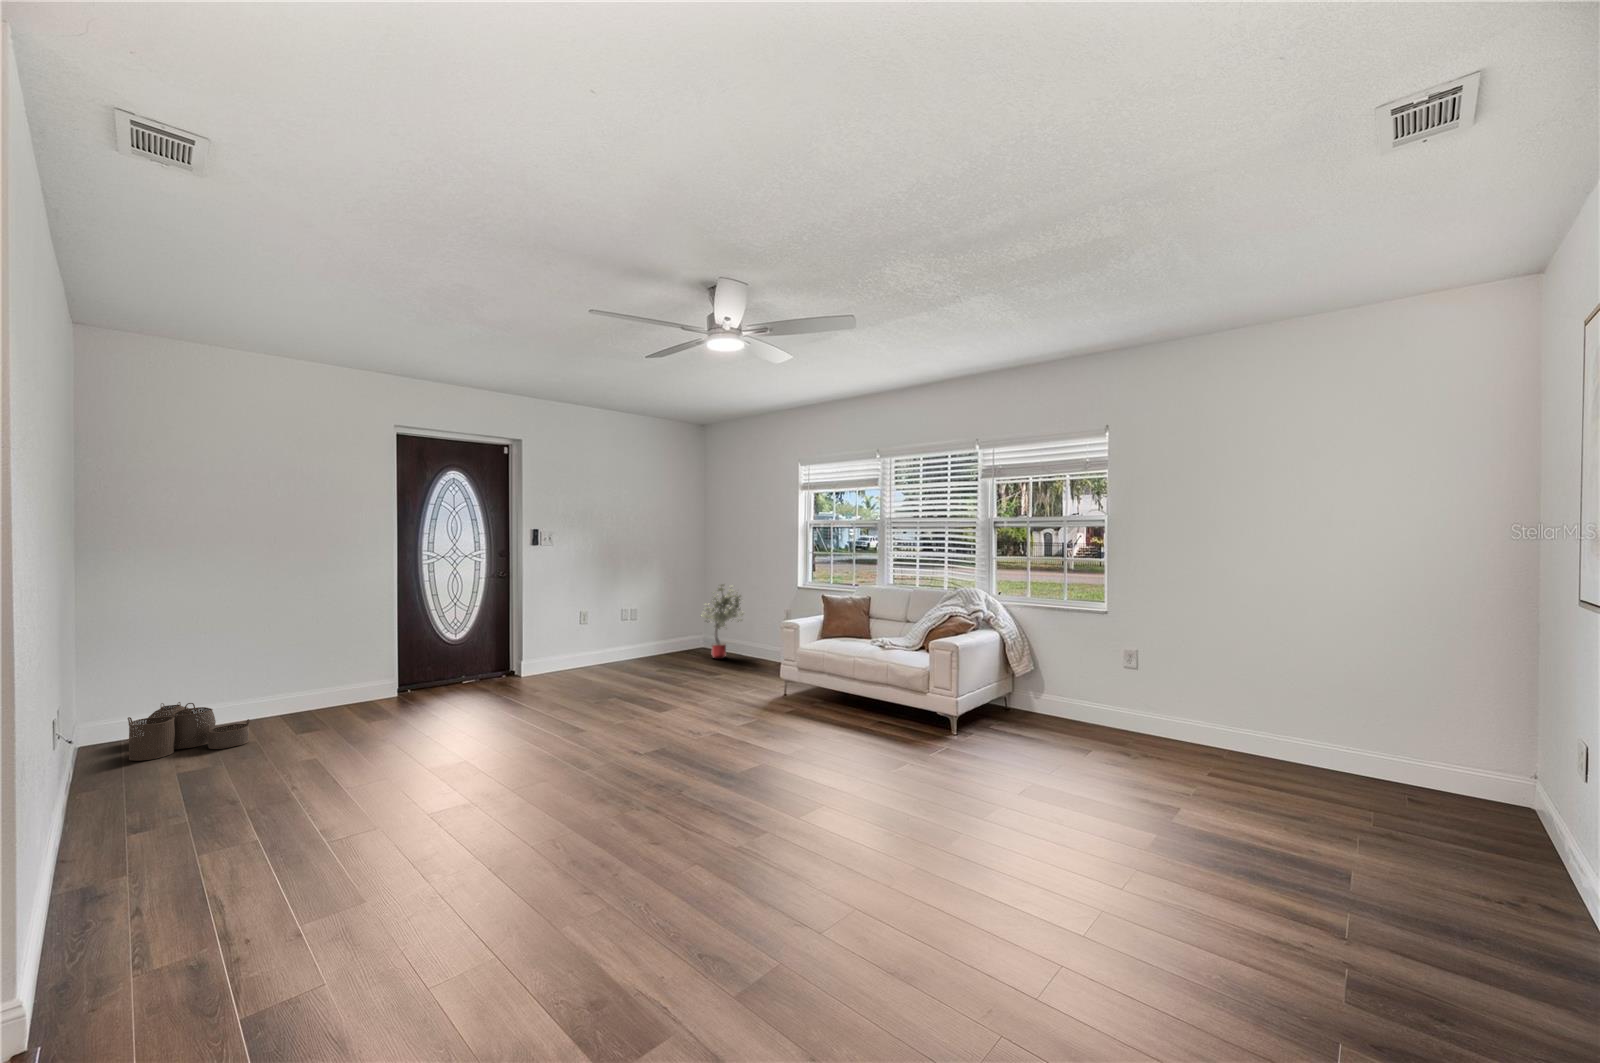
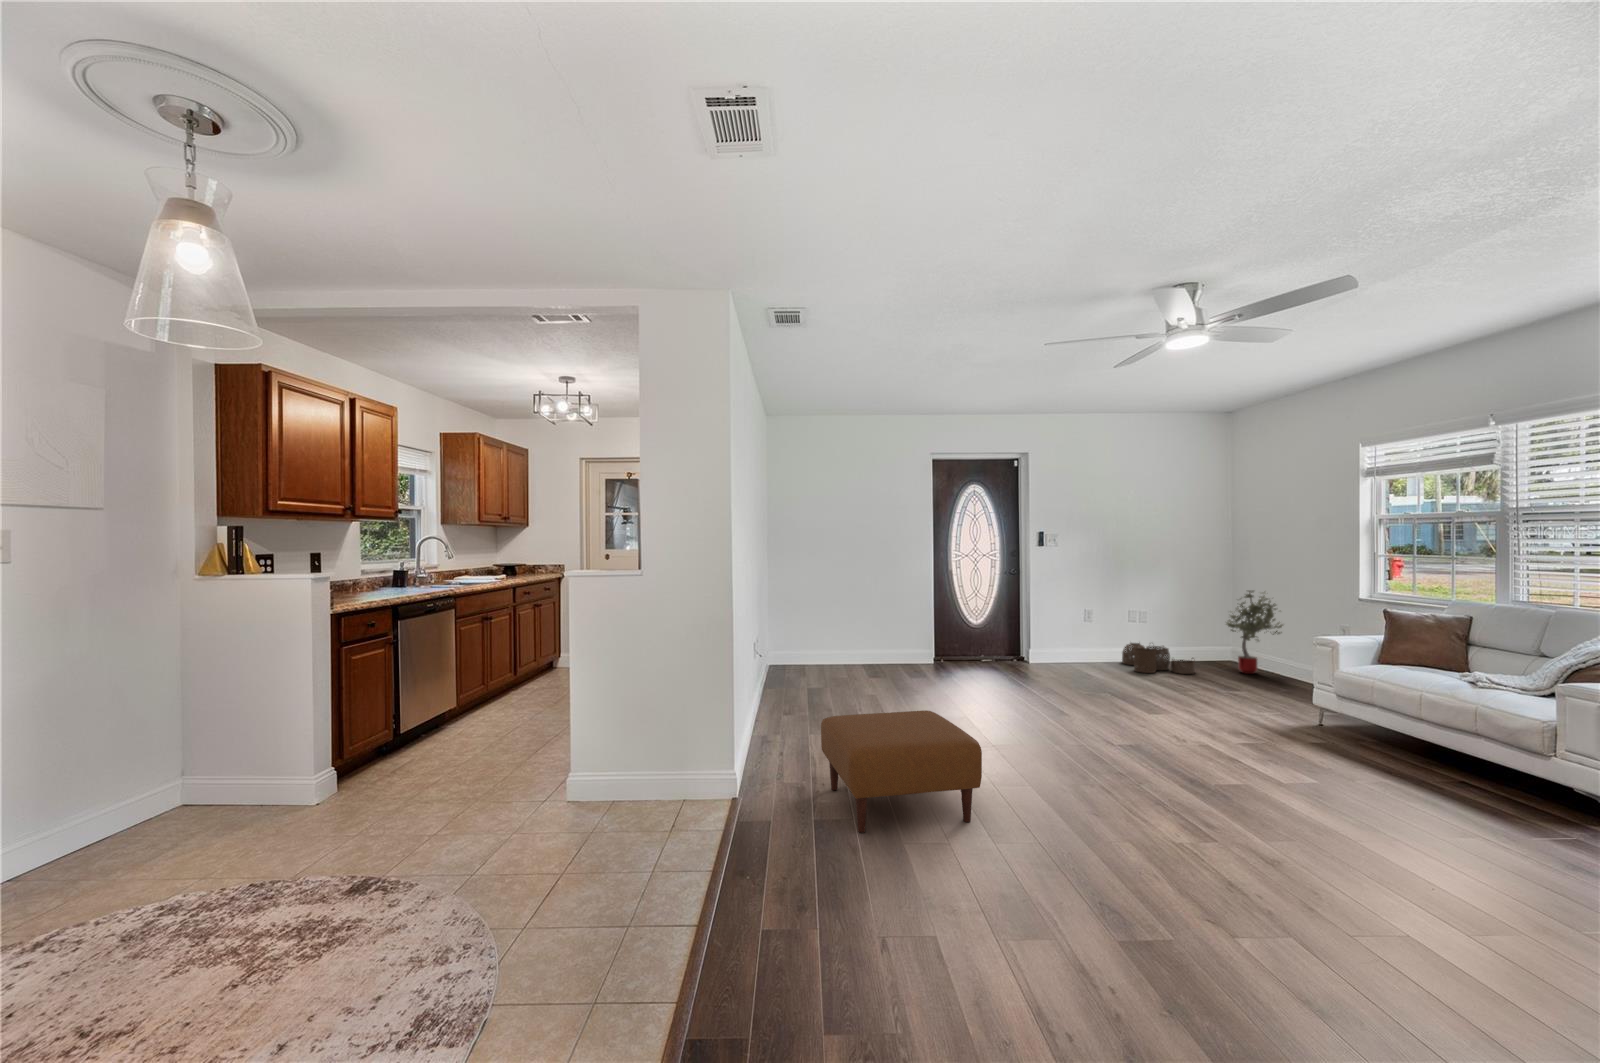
woven basket: present [128,702,250,761] -> present [1122,643,1195,674]
ottoman: none [252,769,530,991] -> present [821,710,982,833]

